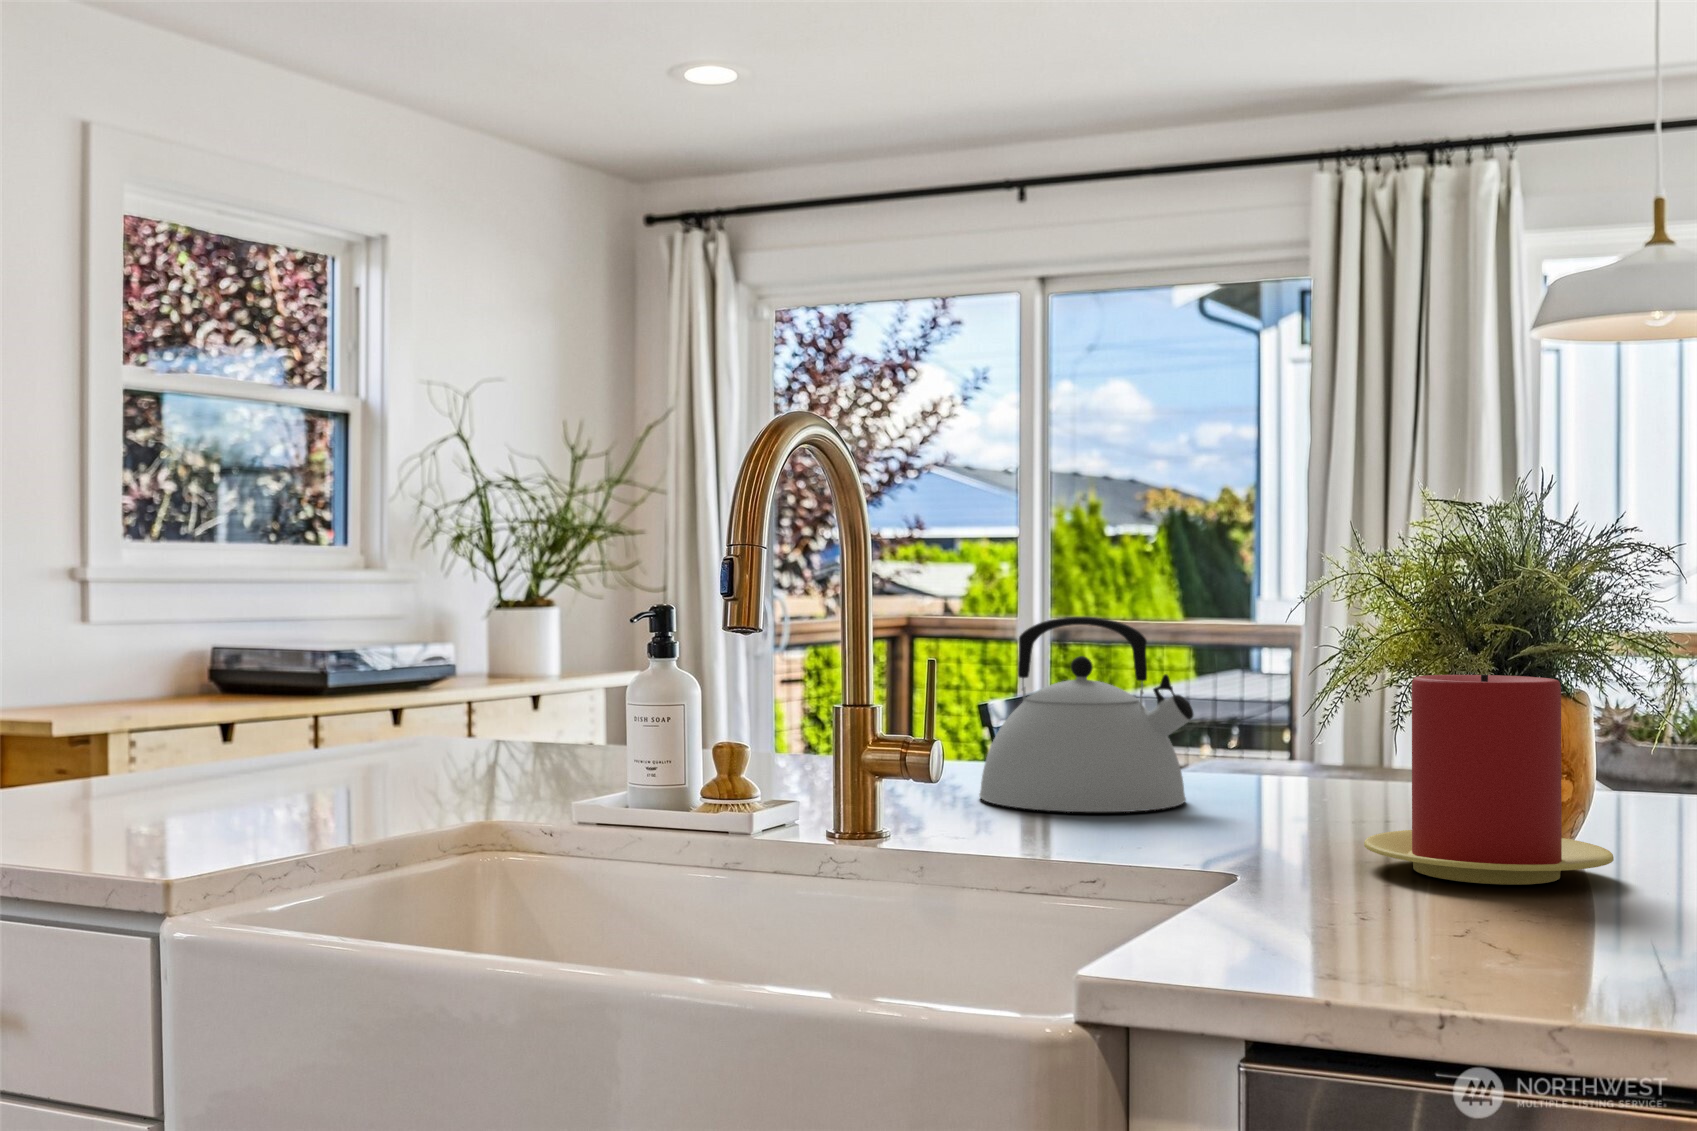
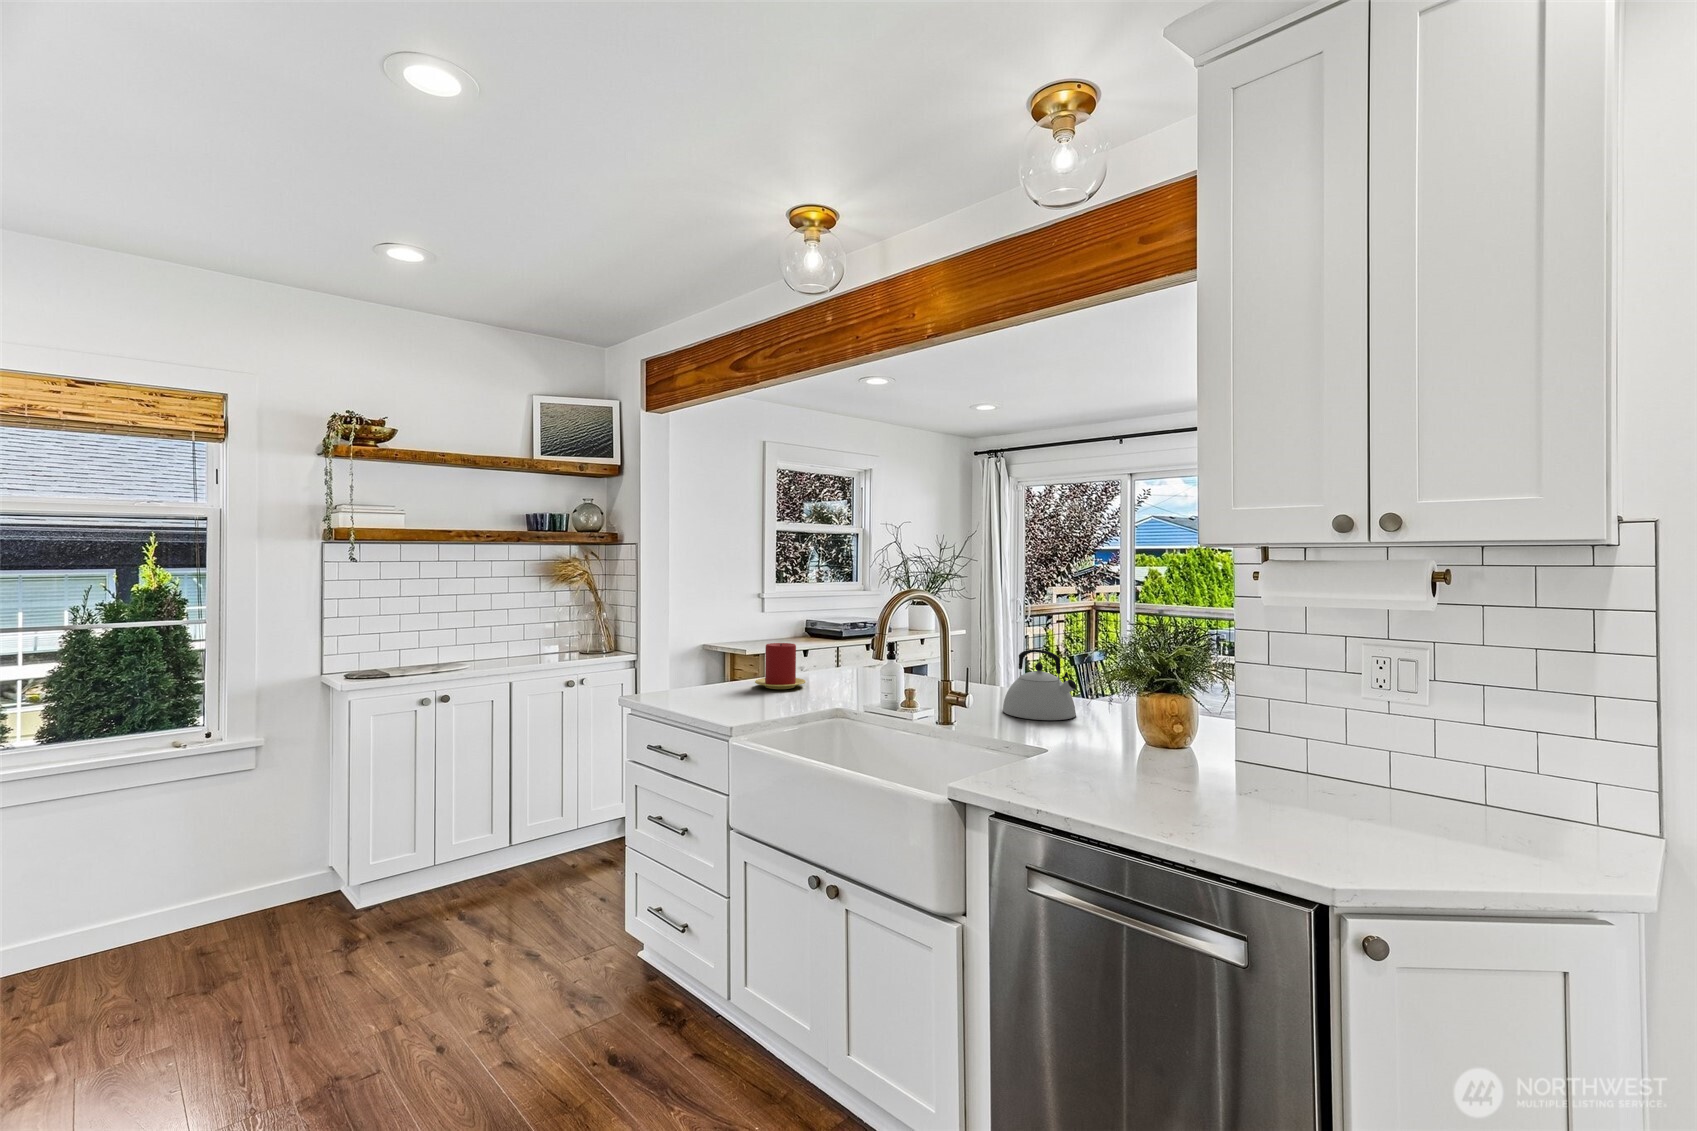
candle: present [1364,675,1614,885] -> present [755,643,806,689]

